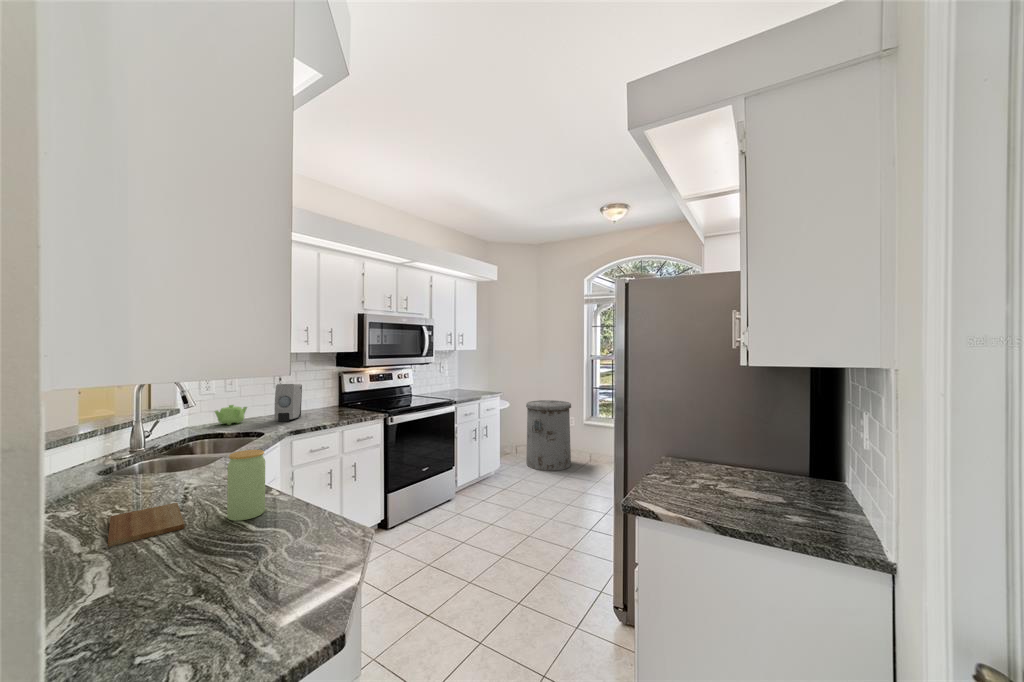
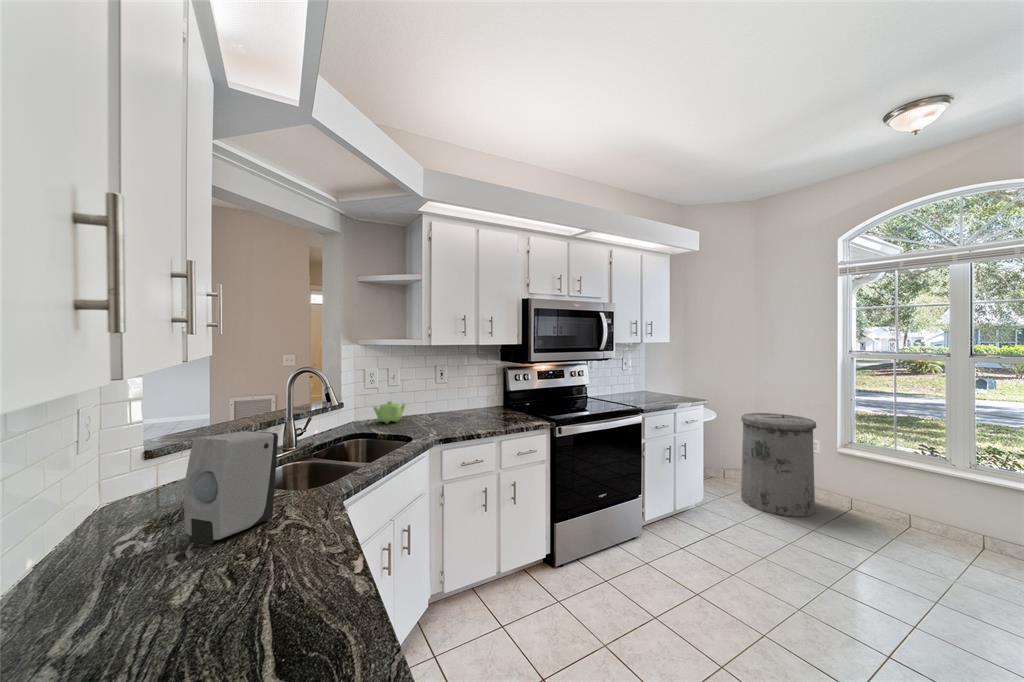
soap dispenser: present [275,384,302,422] -> present [184,431,278,545]
jar: present [227,450,265,521] -> none [264,506,324,635]
cutting board: present [108,503,184,547] -> none [90,561,239,653]

